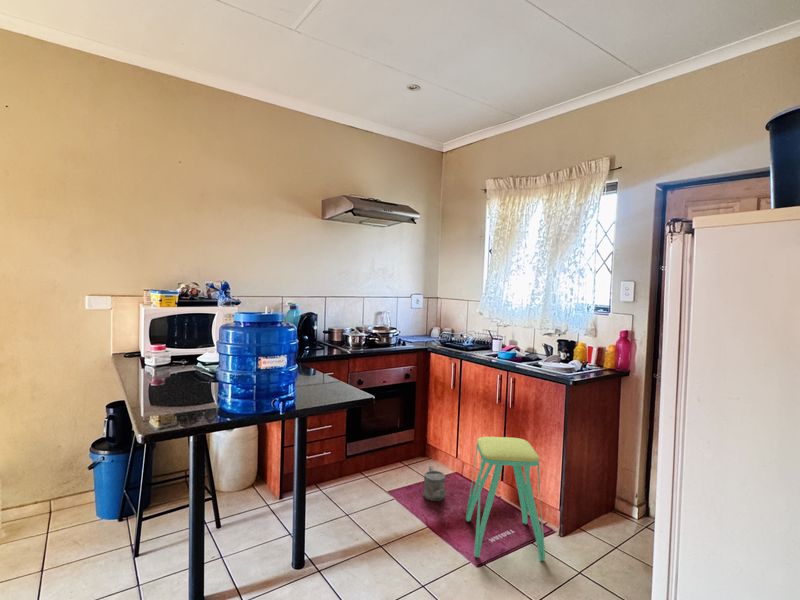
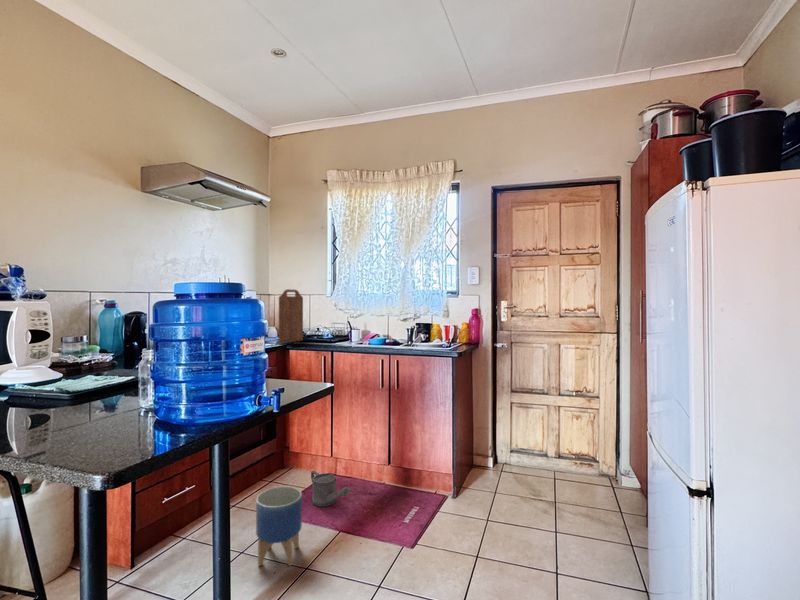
cutting board: none [421,298,448,346] -> present [279,289,303,343]
stool: present [466,437,545,561] -> none [371,415,458,541]
planter: none [351,471,389,538] -> present [256,487,302,566]

